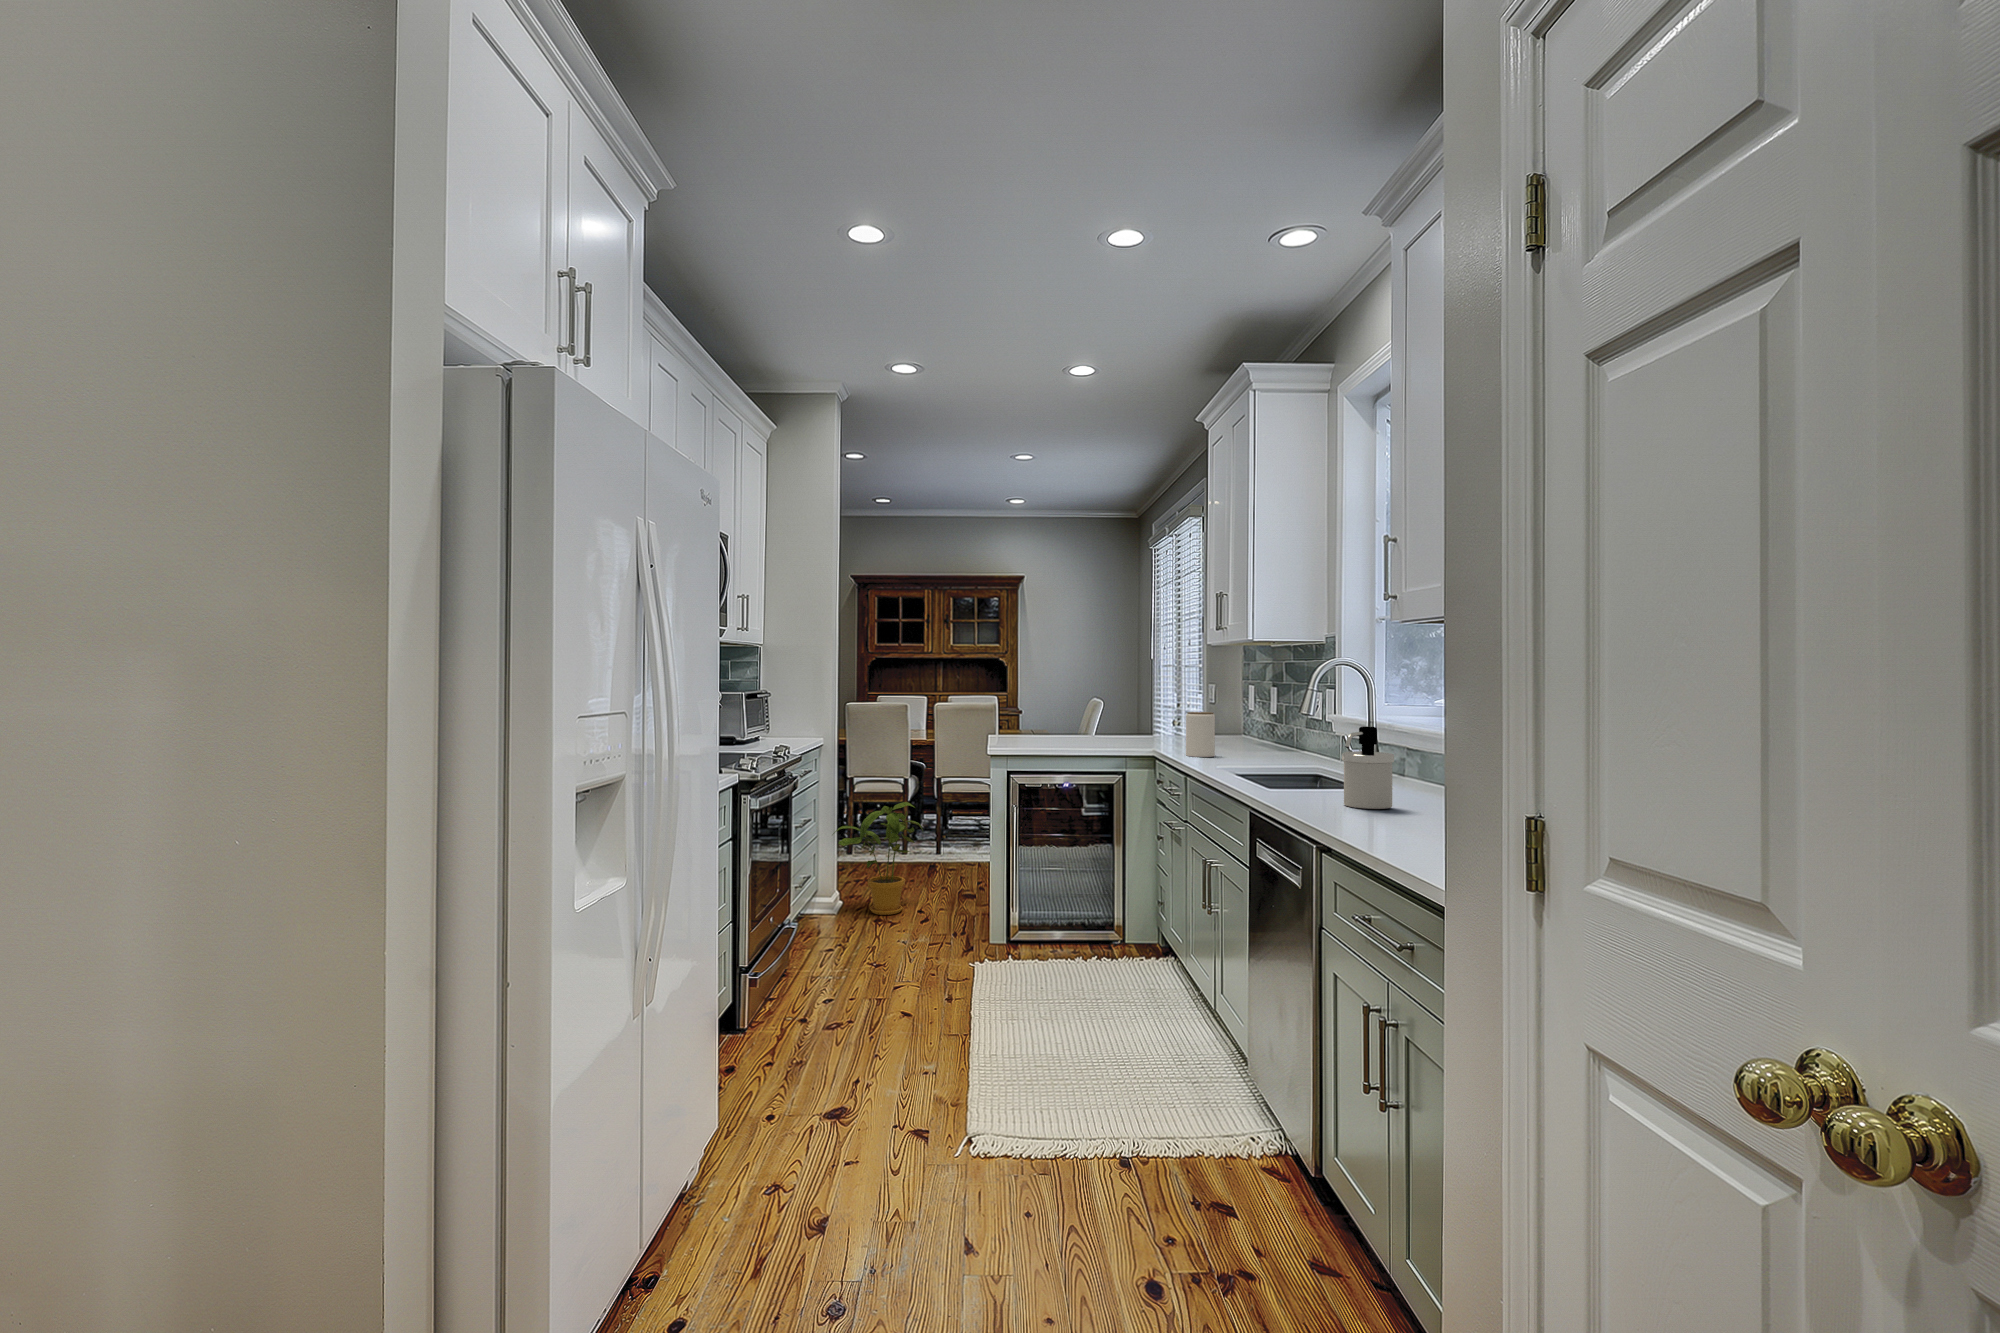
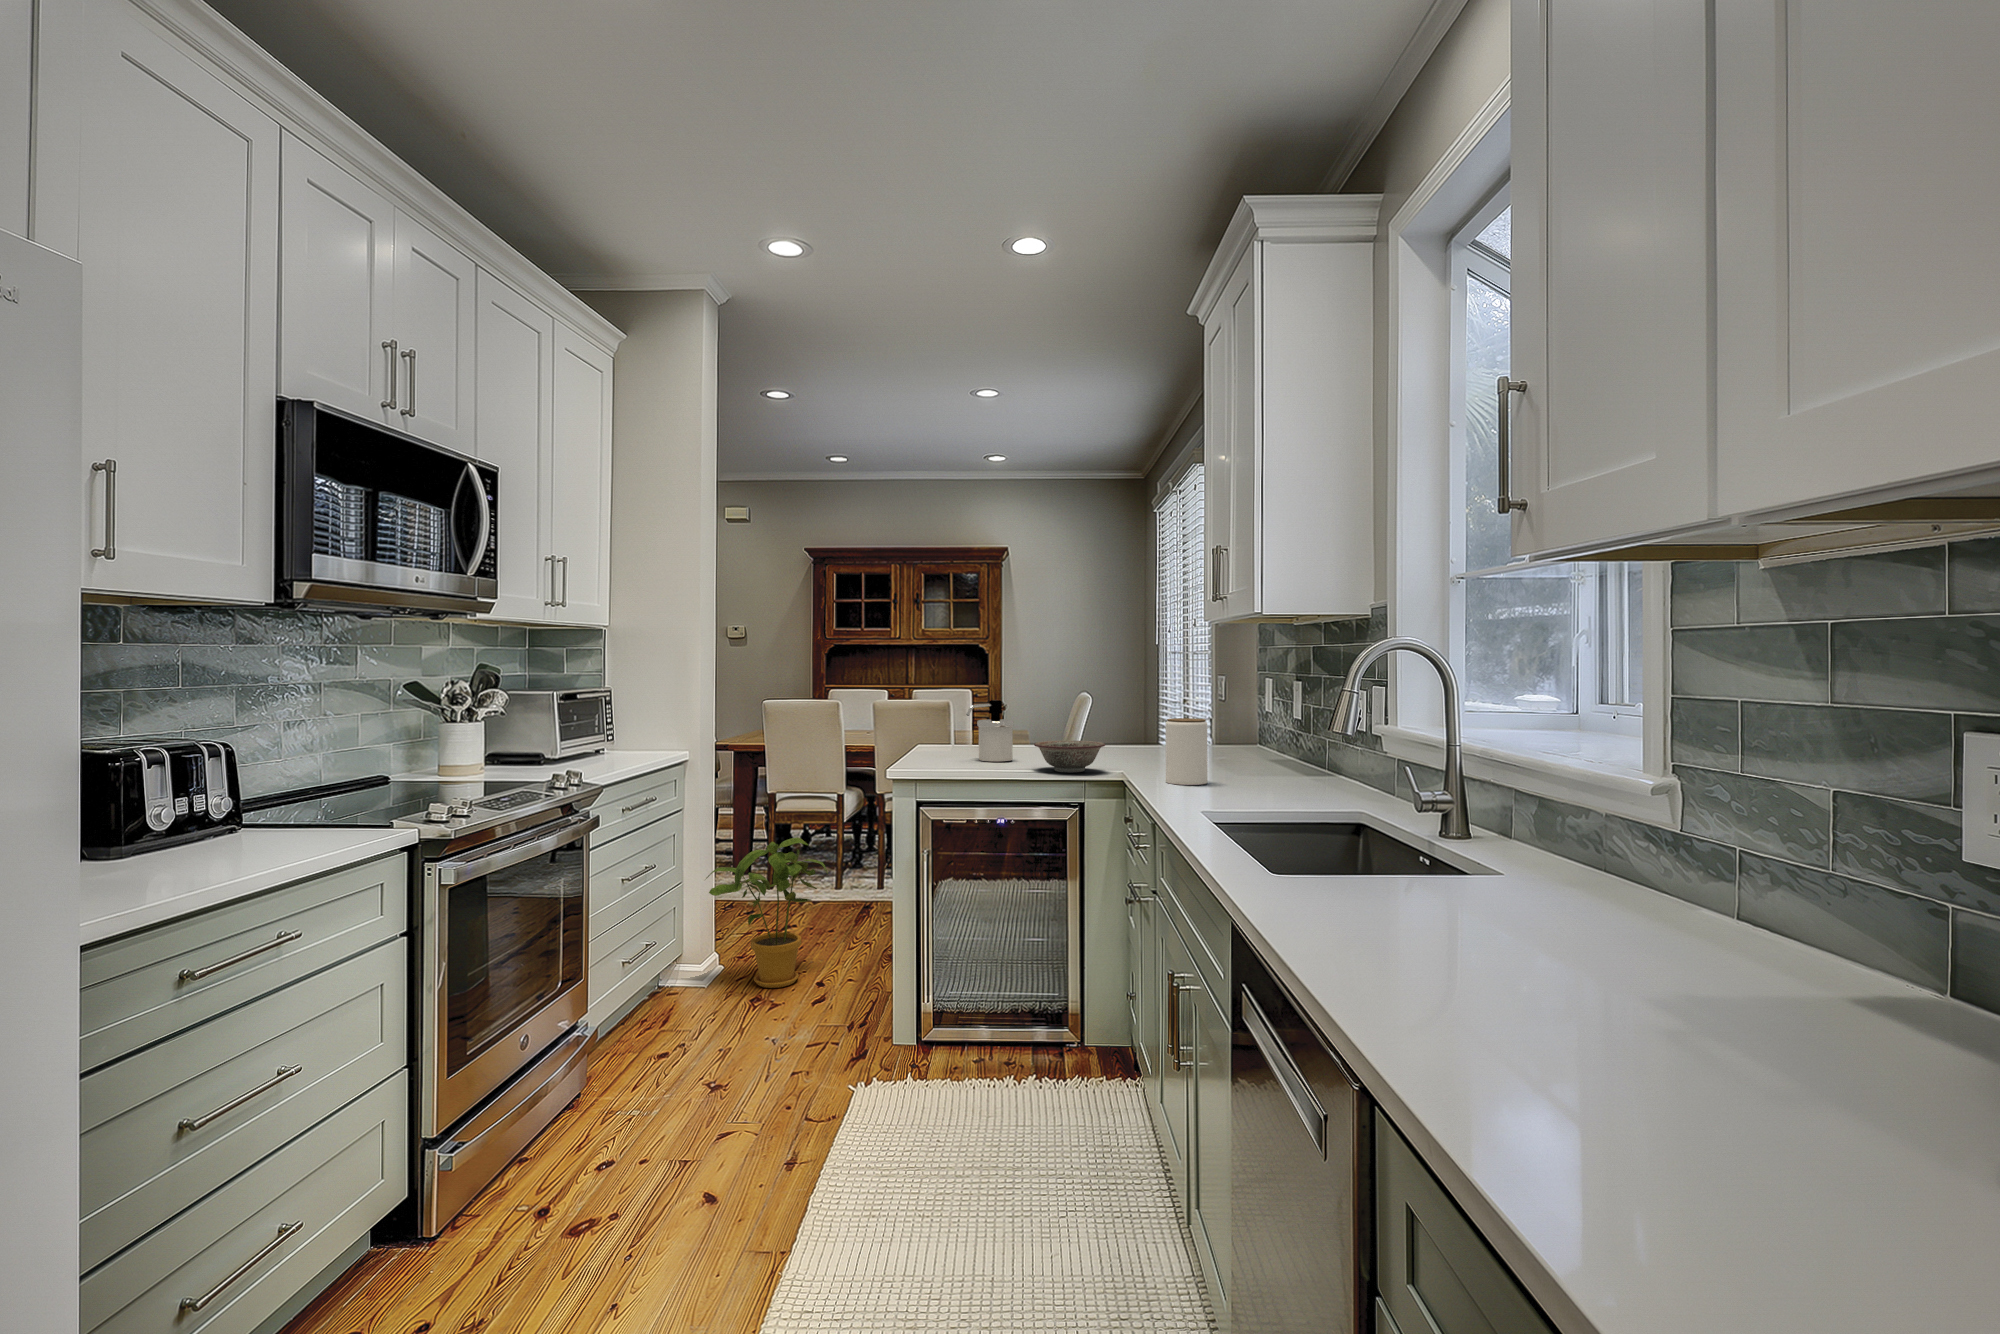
soap dispenser: present [1342,726,1394,809] -> present [966,700,1014,762]
decorative bowl: none [1091,729,1142,750] -> present [1034,740,1105,772]

